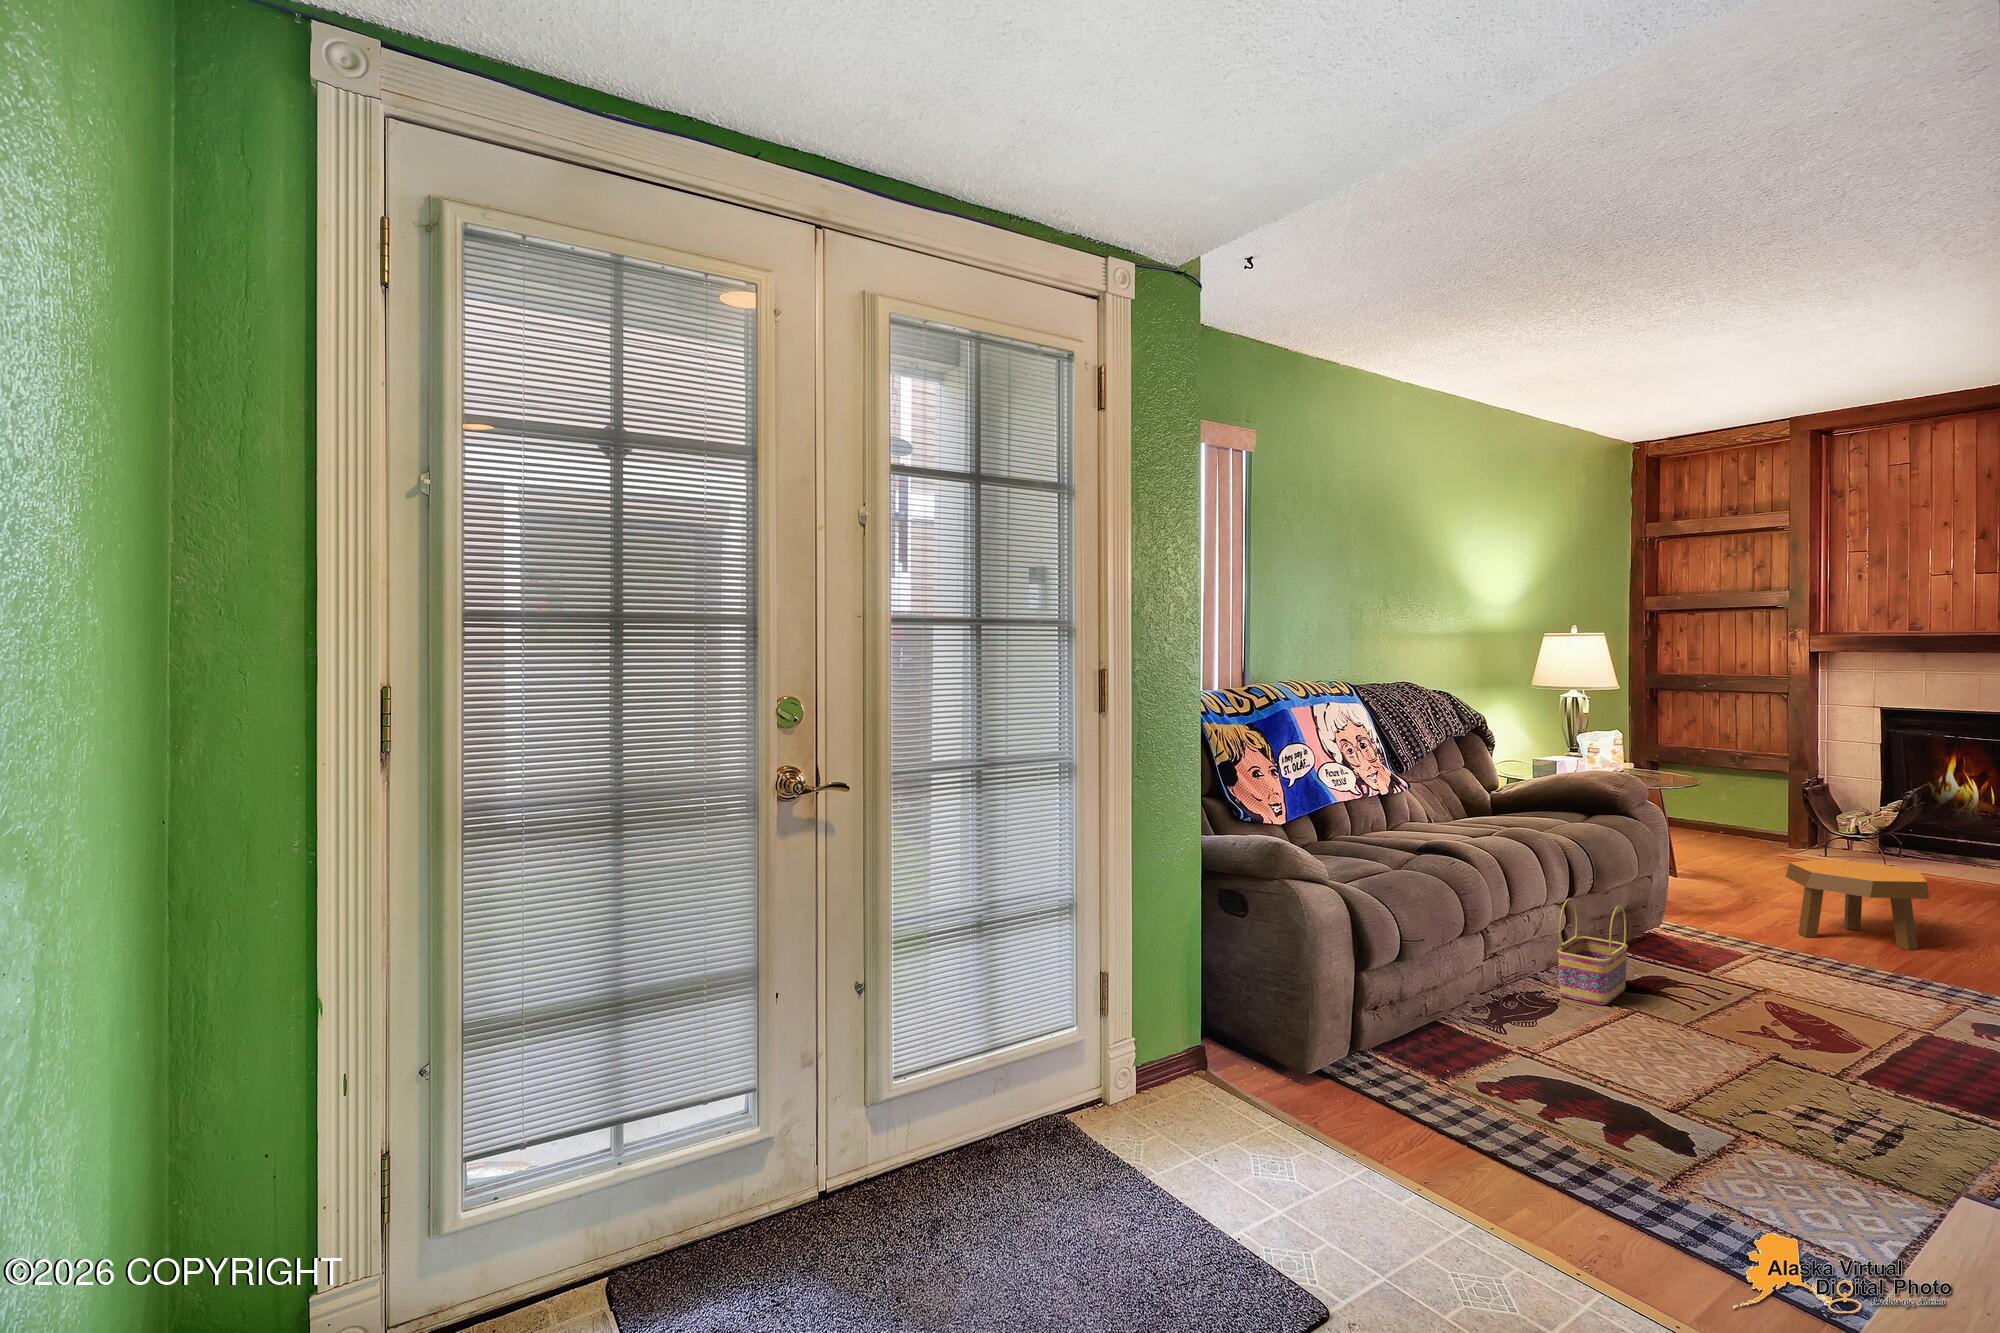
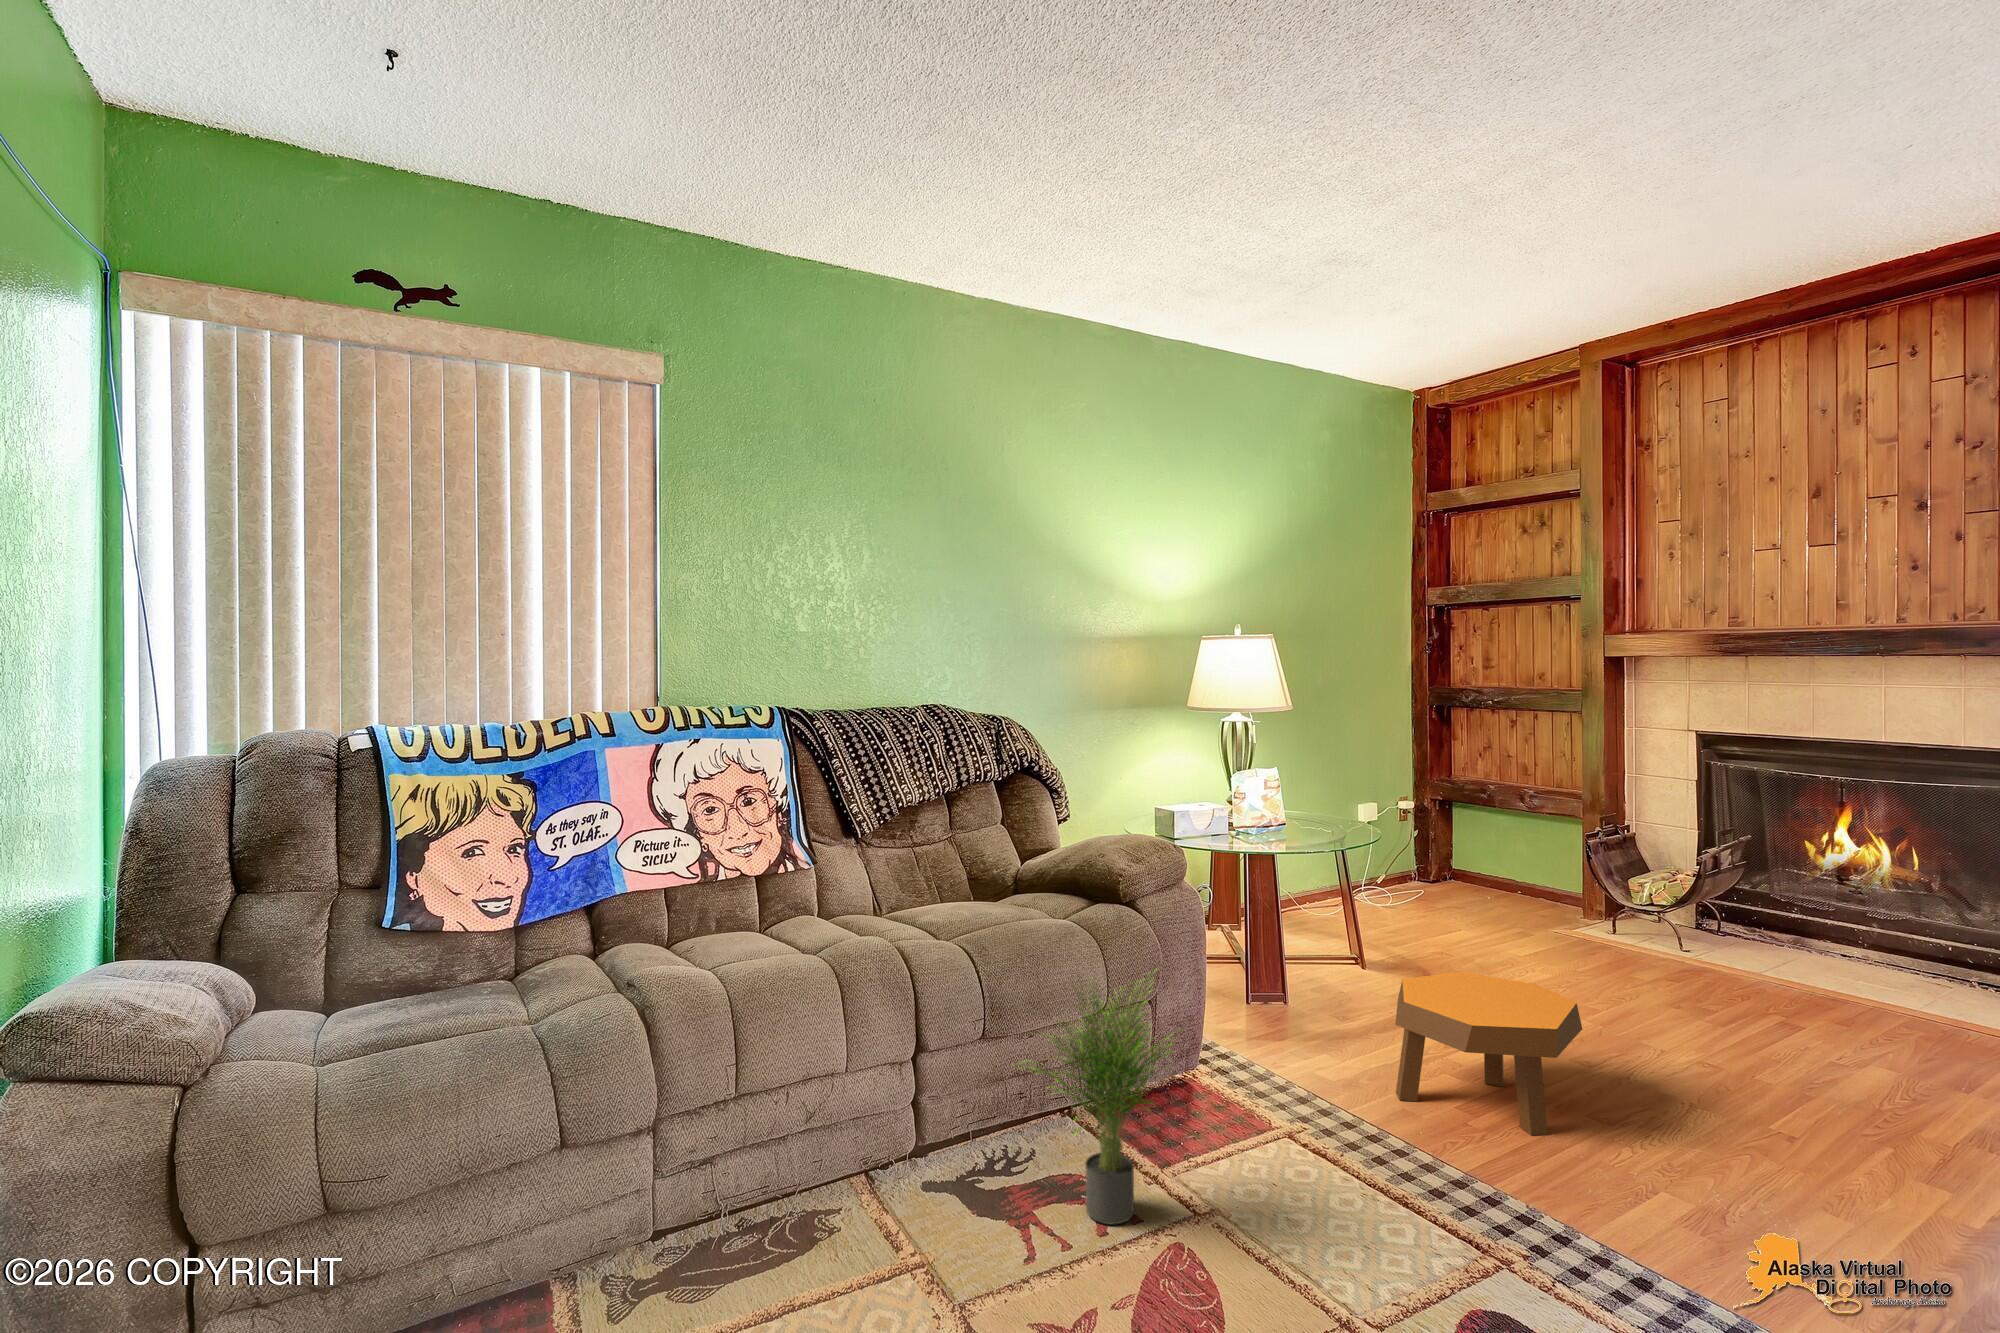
potted plant: none [1661,835,1769,988] -> present [1028,969,1174,1225]
basket: present [1557,898,1628,1005] -> none [815,1068,956,1266]

